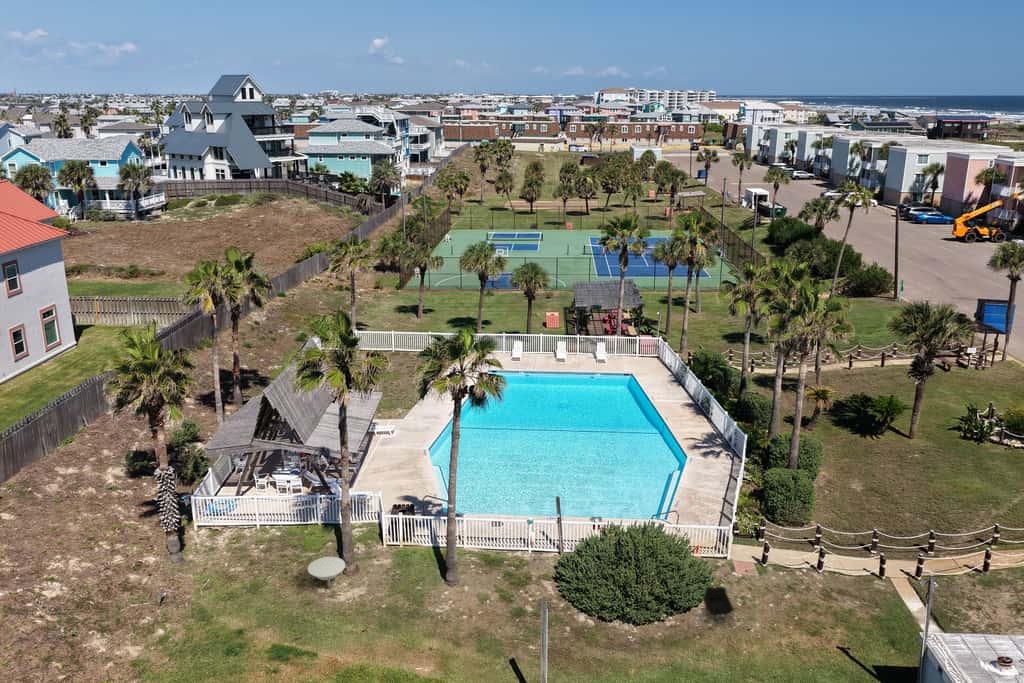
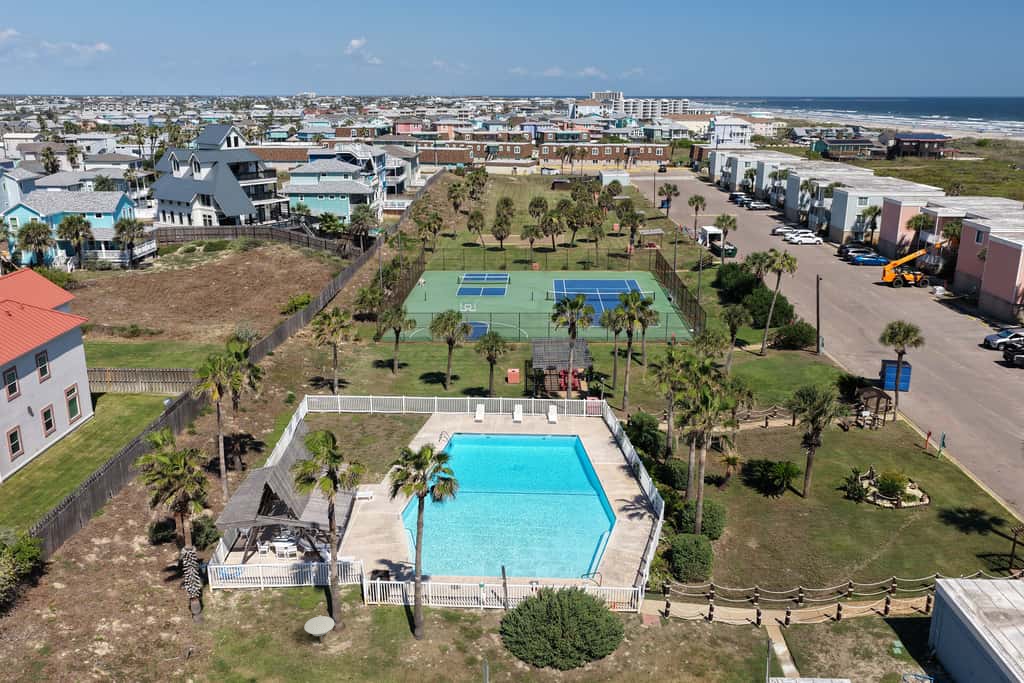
lounge chair: present [704,587,734,619] -> none [614,639,637,670]

